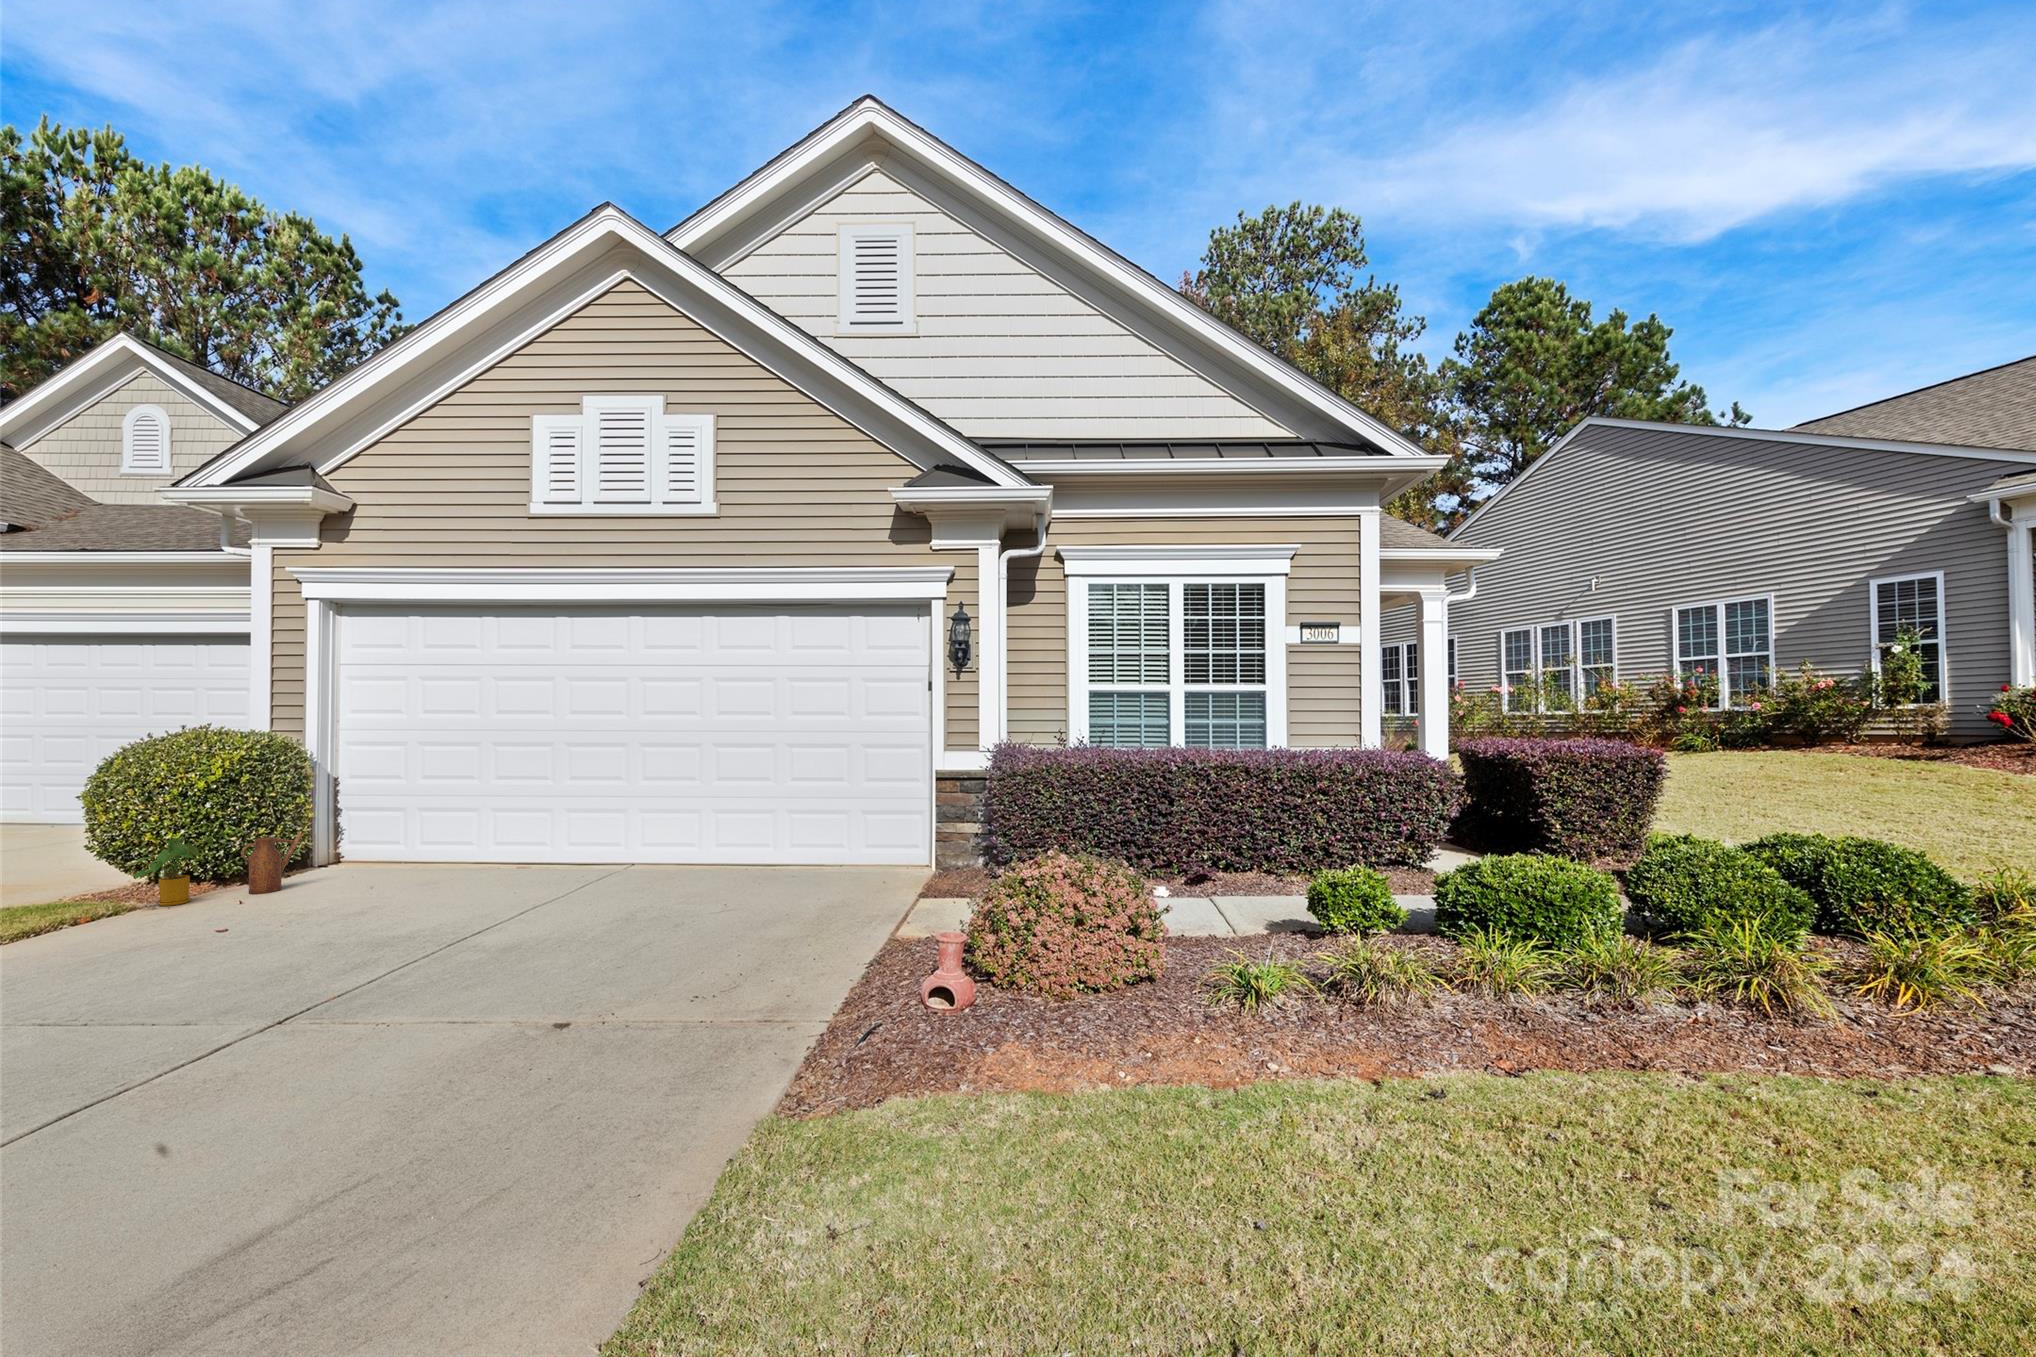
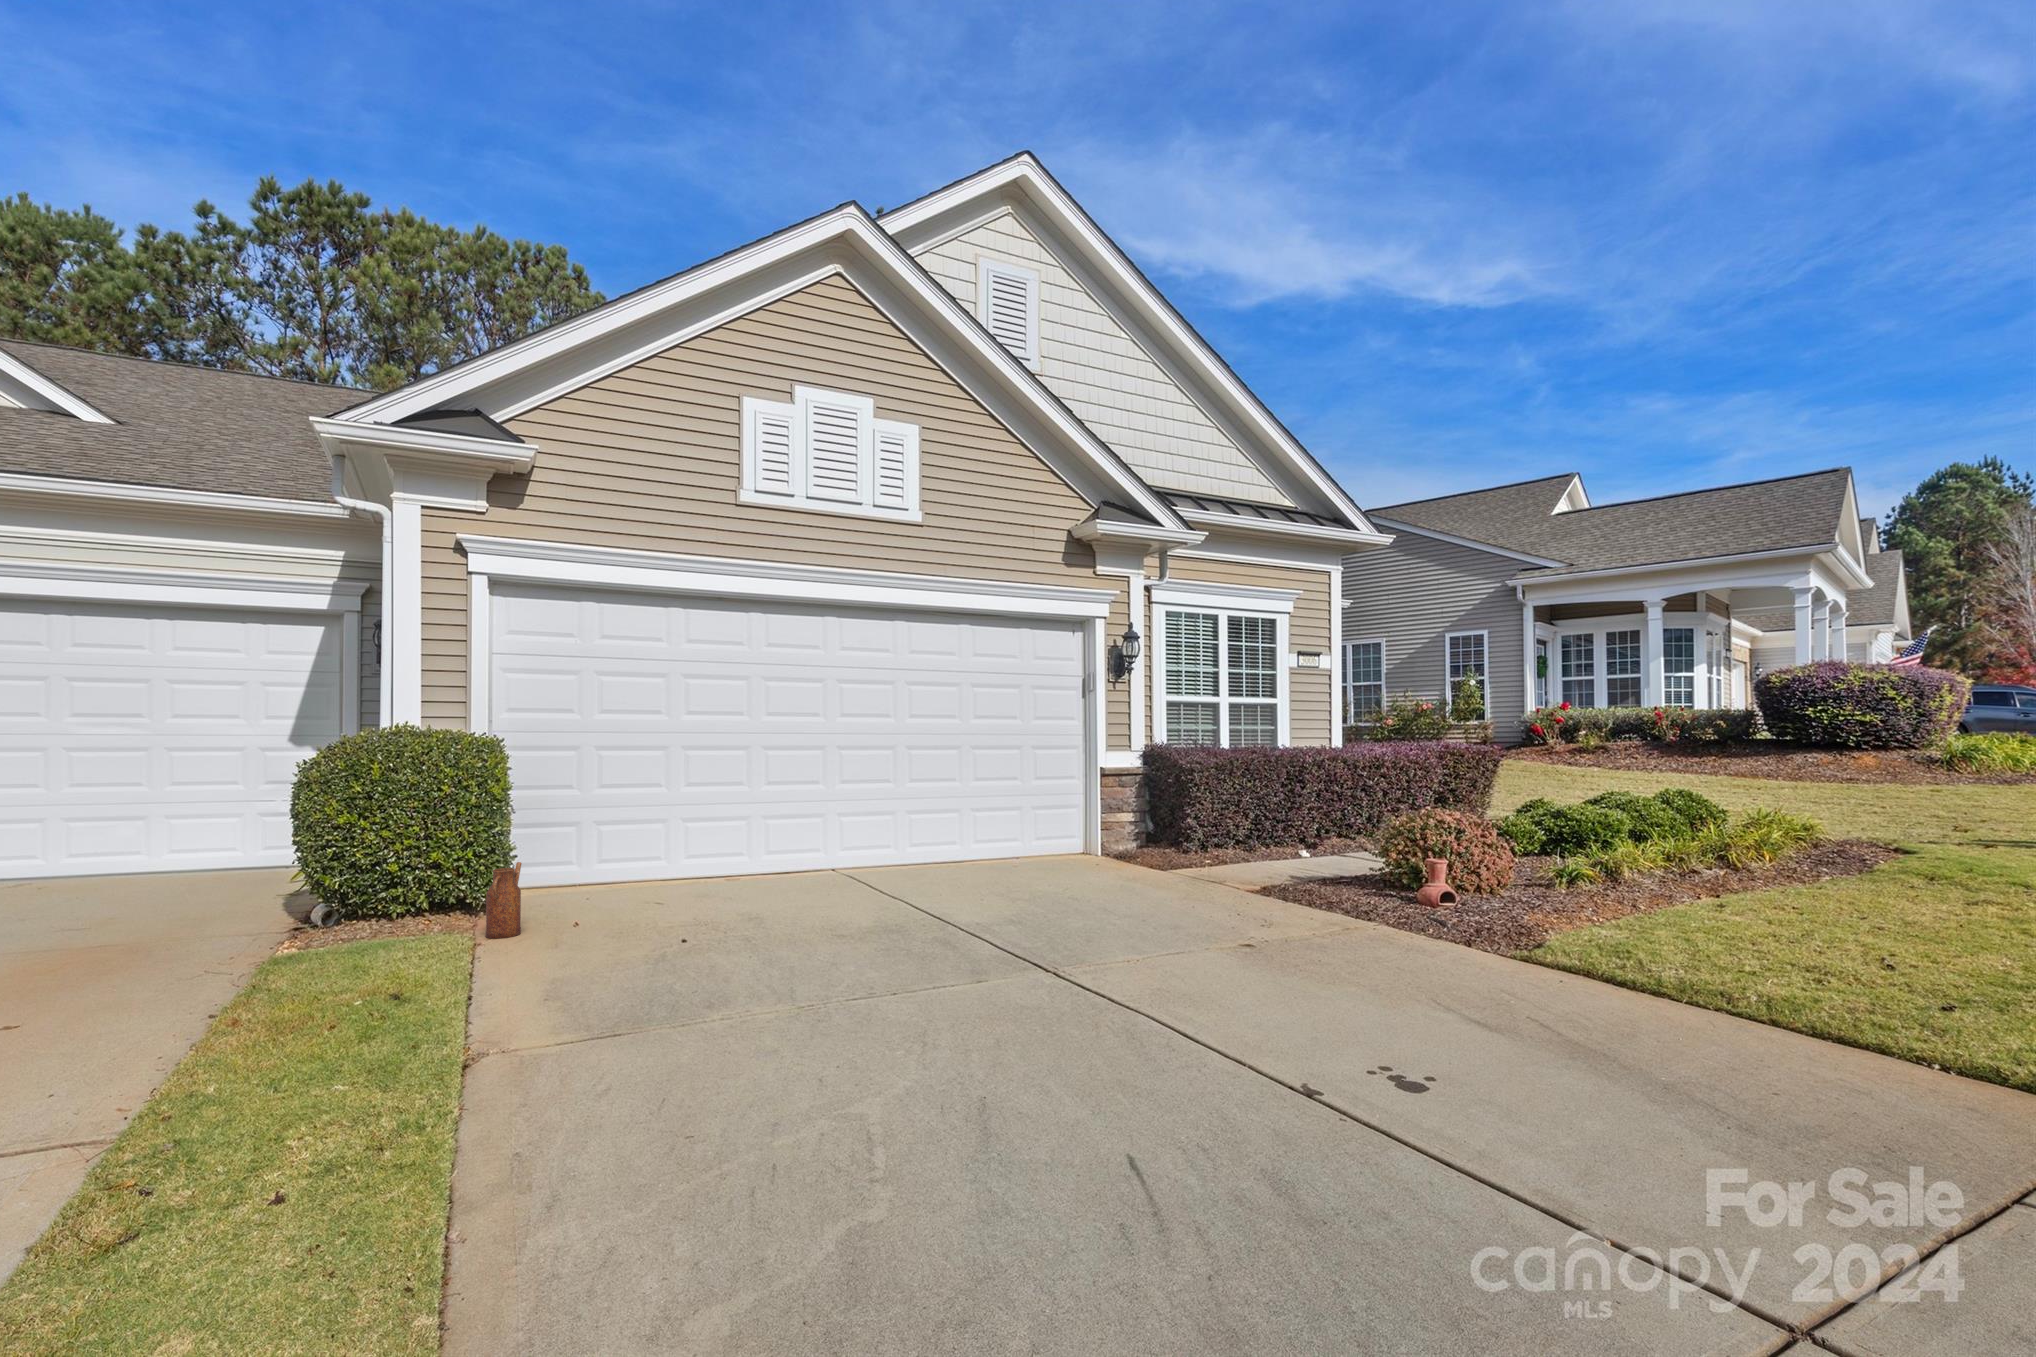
house plant: present [135,836,214,906] -> none [407,869,474,958]

